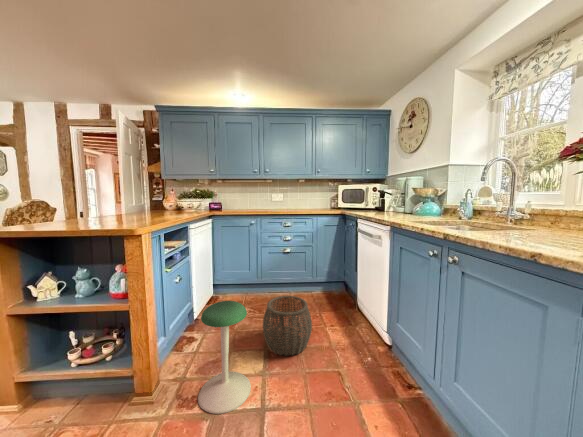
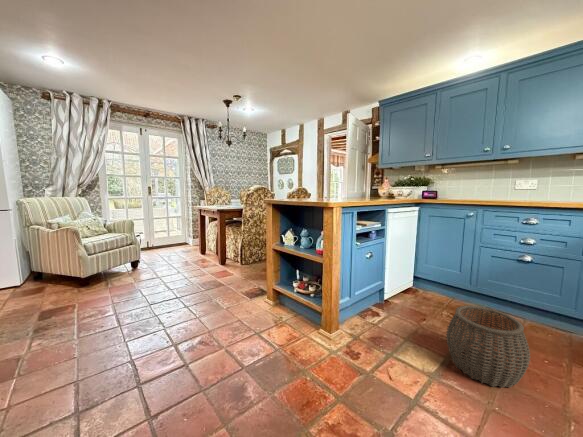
stool: present [198,301,251,414] -> none [360,280,415,385]

